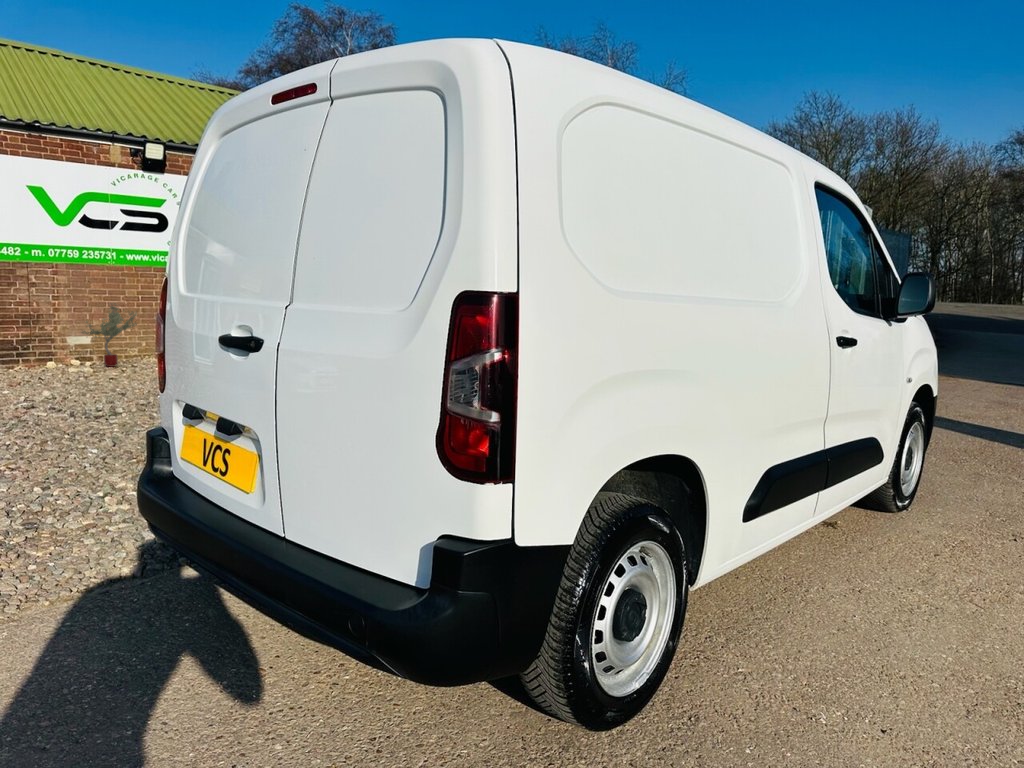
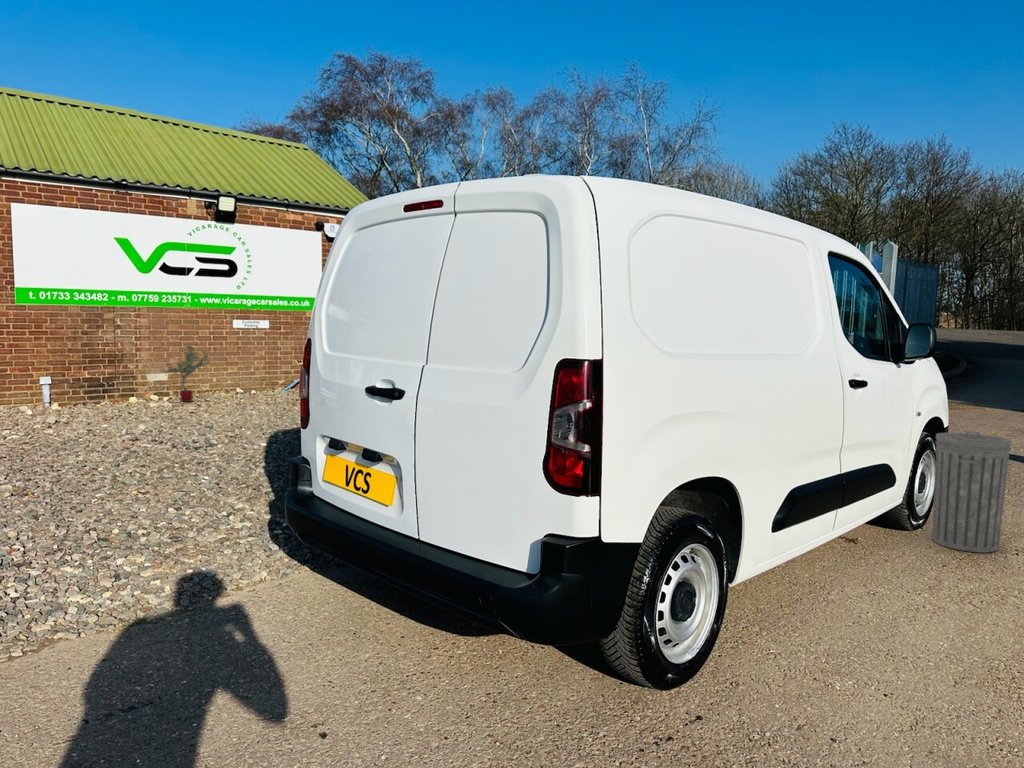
trash can: none [913,401,1006,538] -> present [932,431,1012,552]

